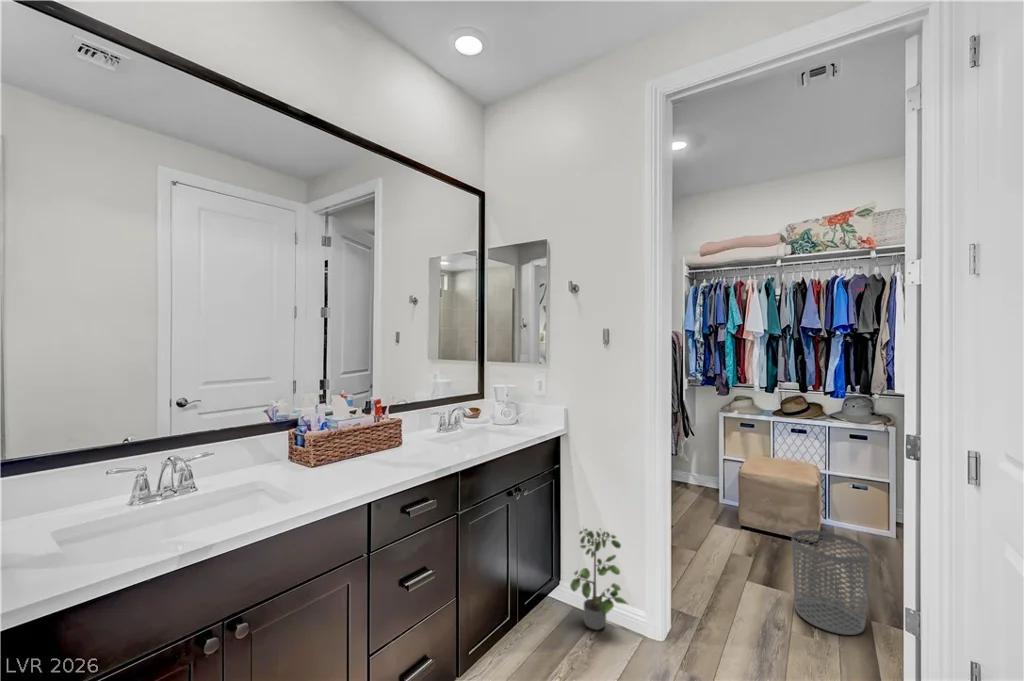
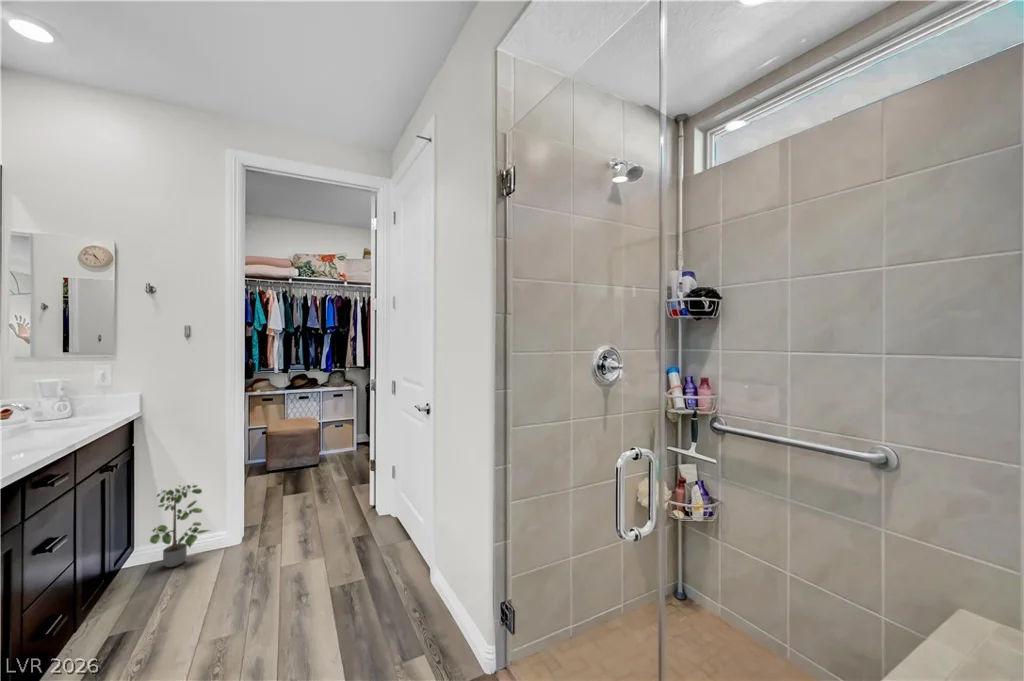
waste bin: present [792,530,870,635] -> none [313,447,353,500]

